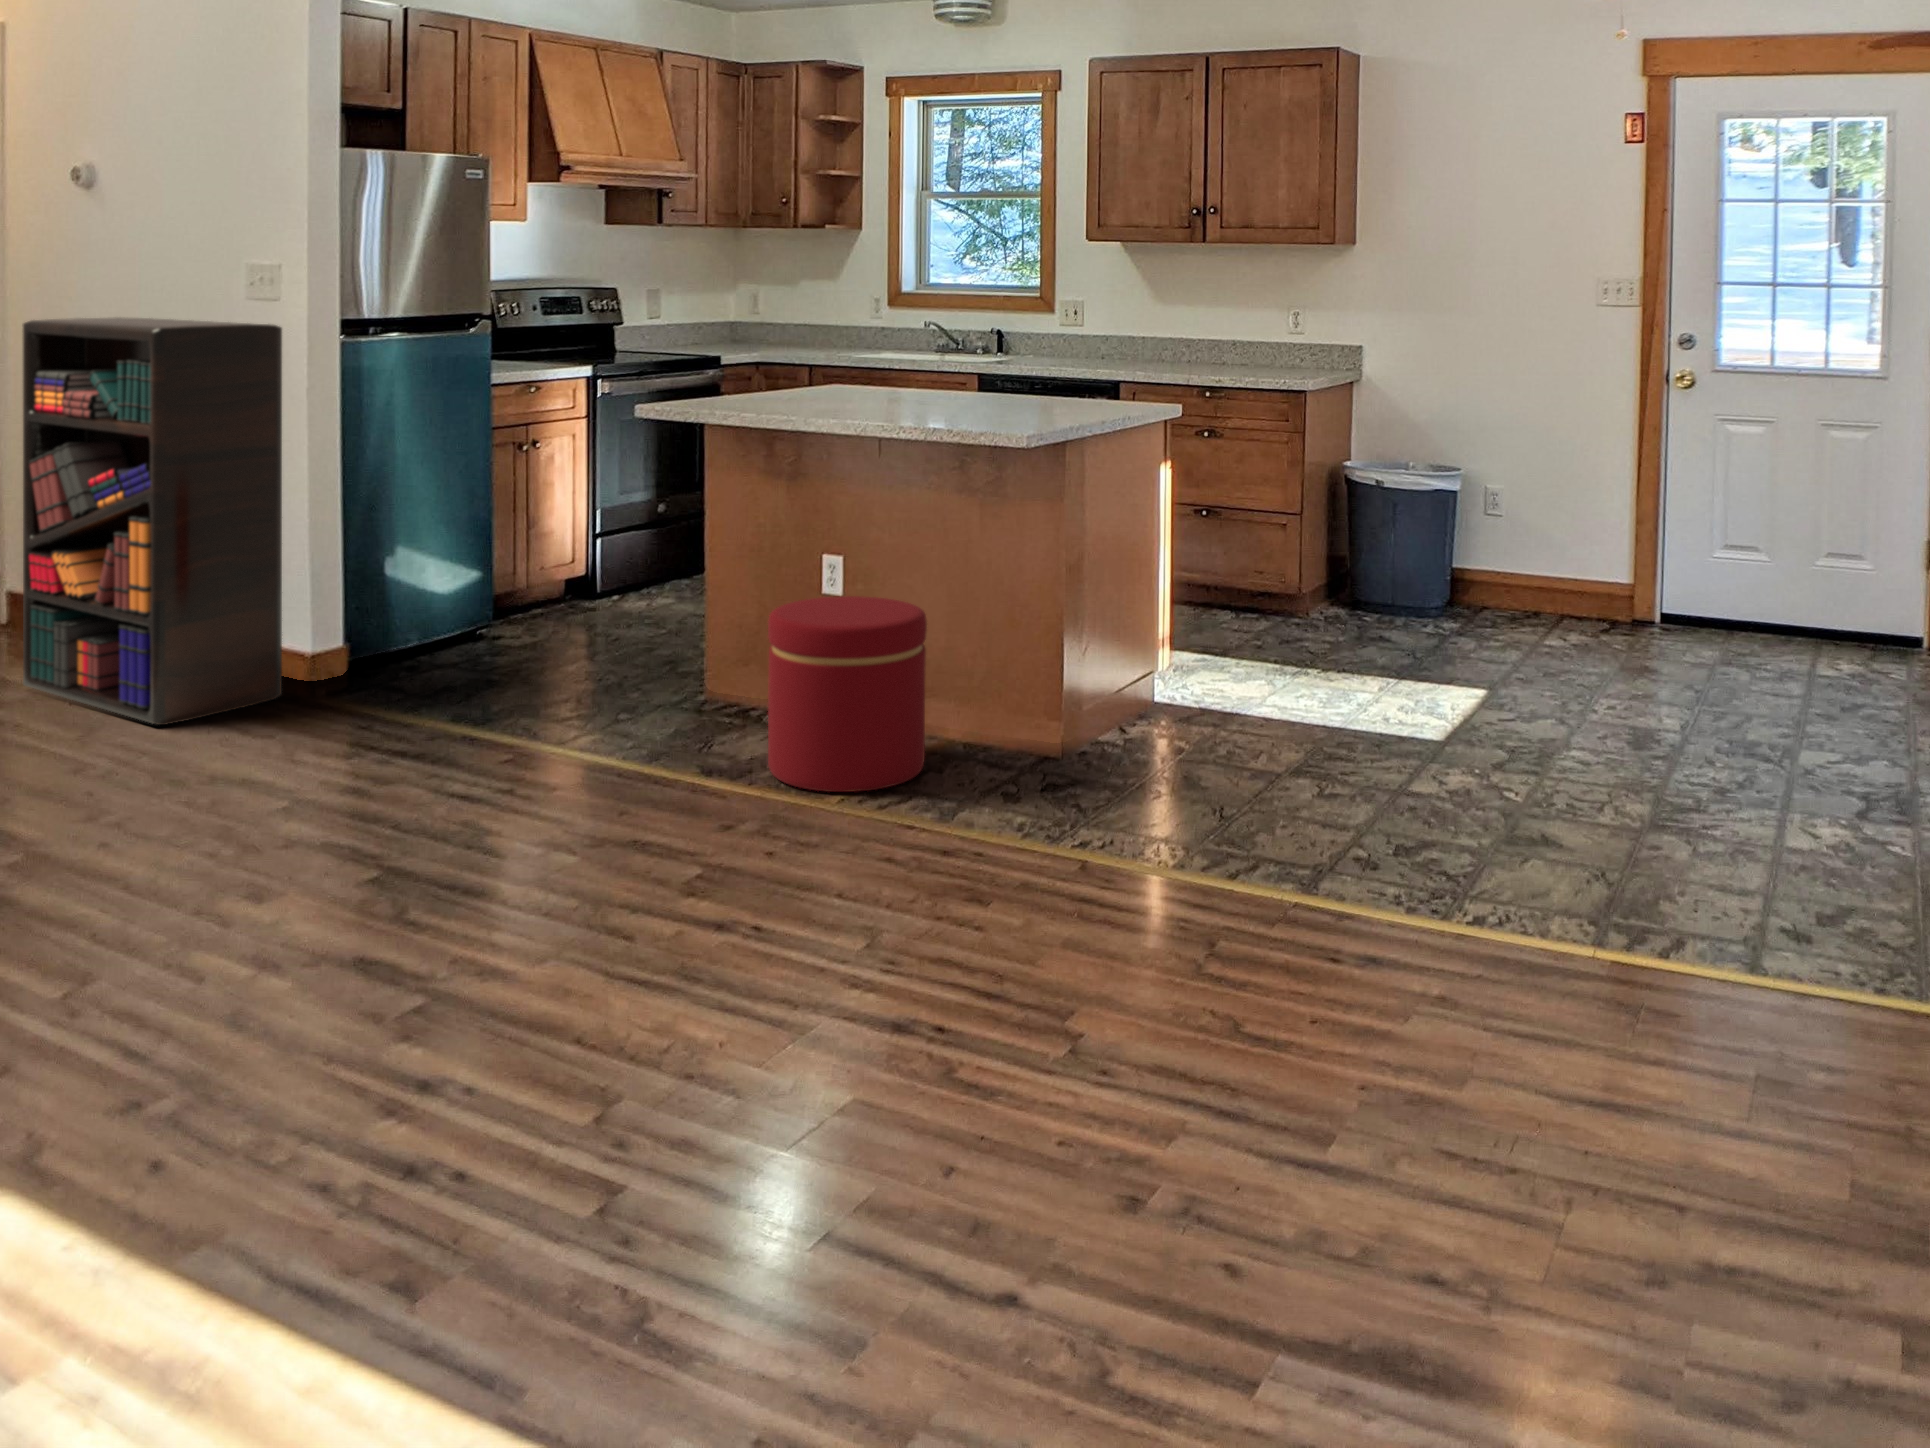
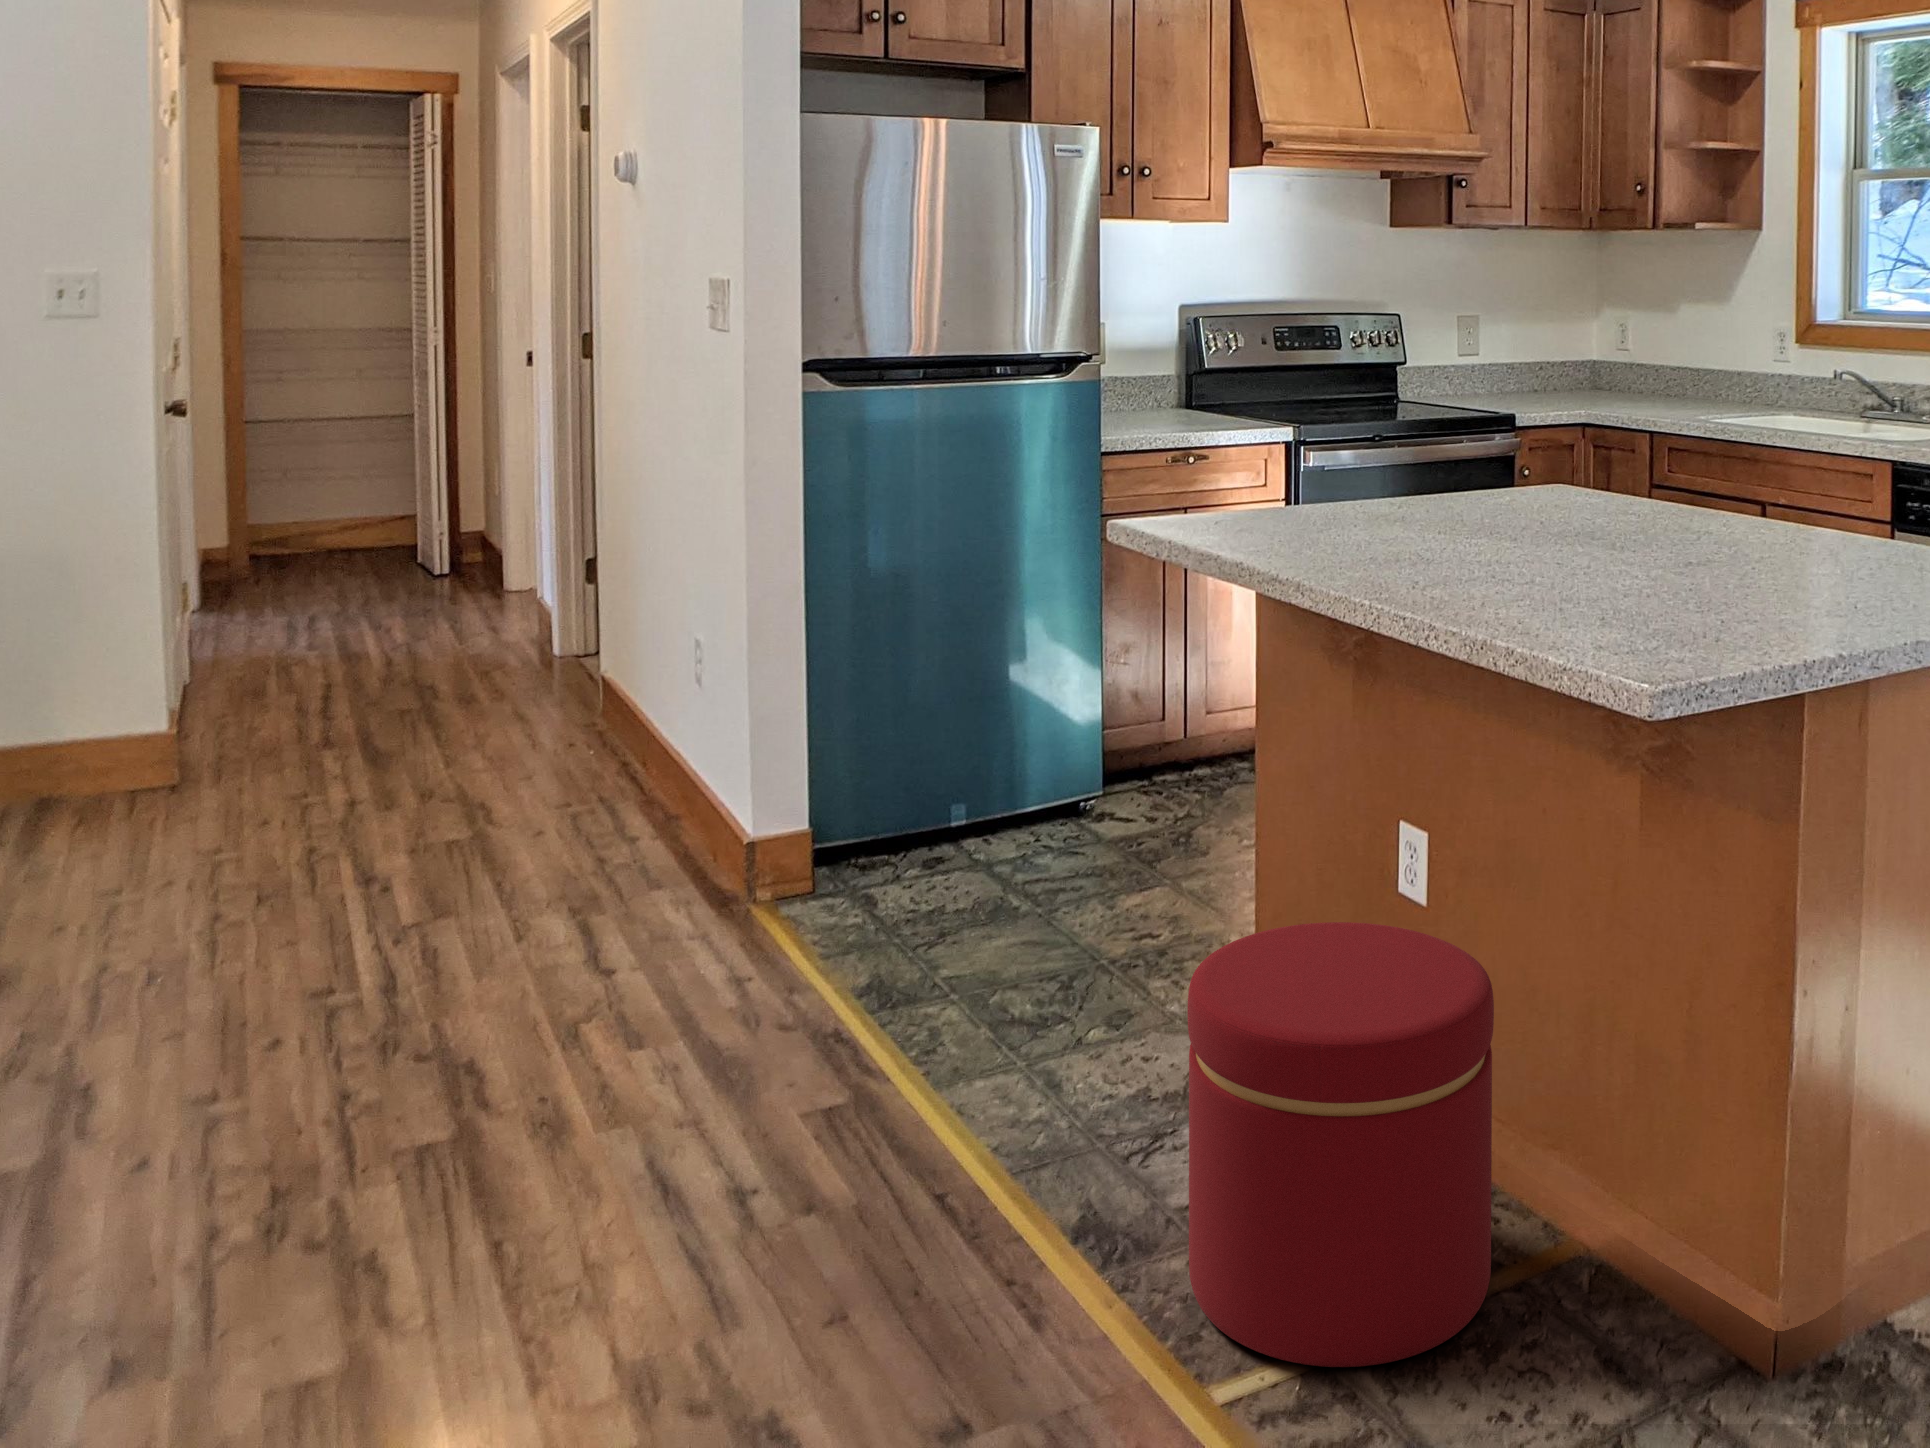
bookshelf: present [23,317,282,725] -> none [495,360,735,939]

